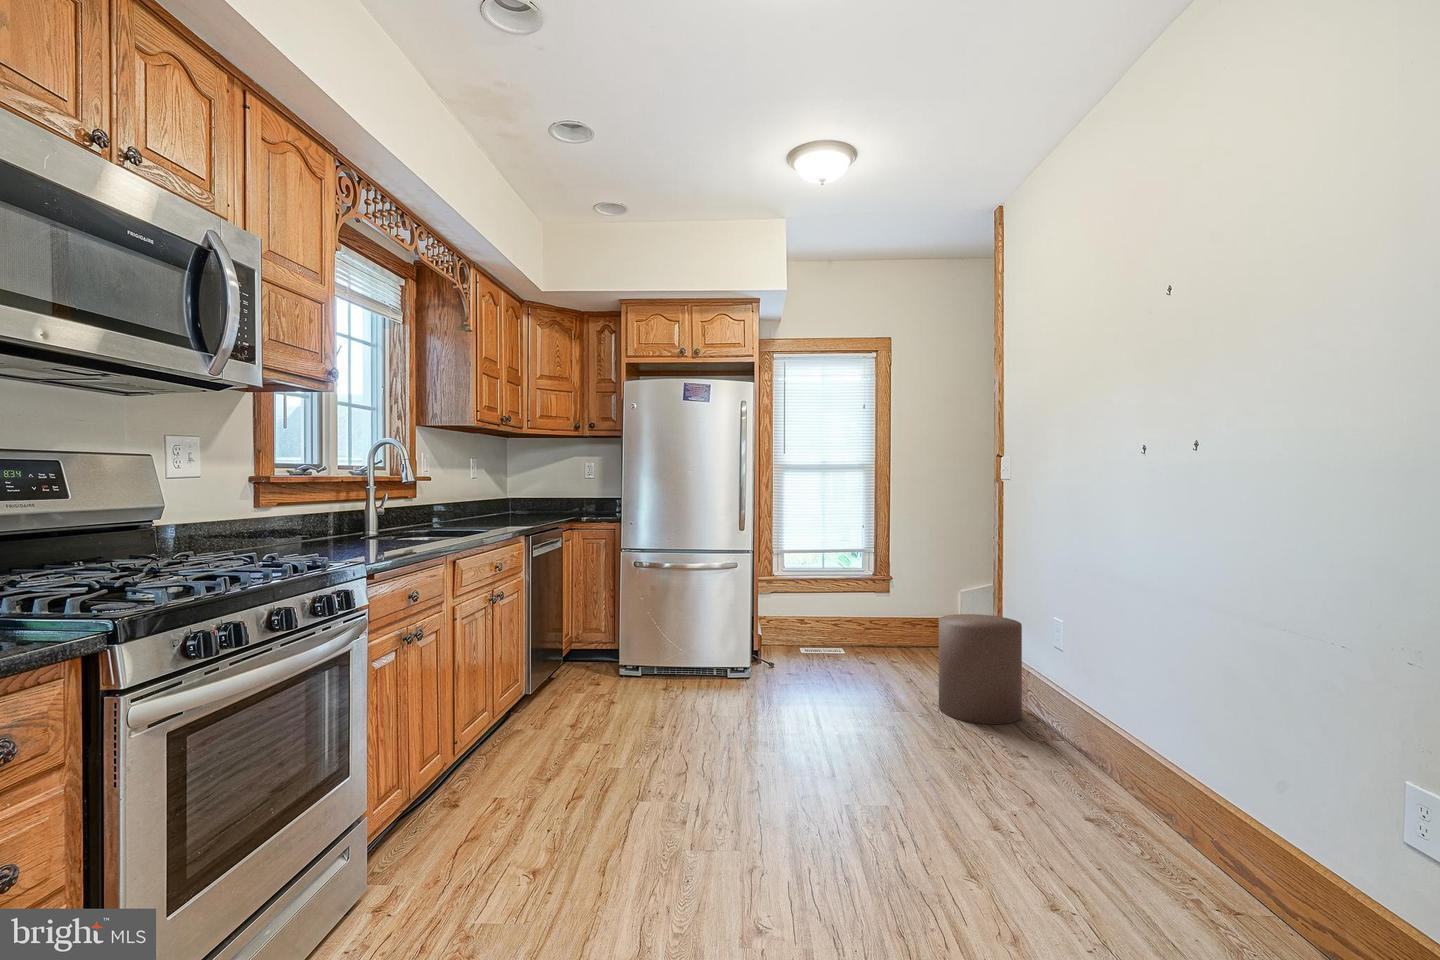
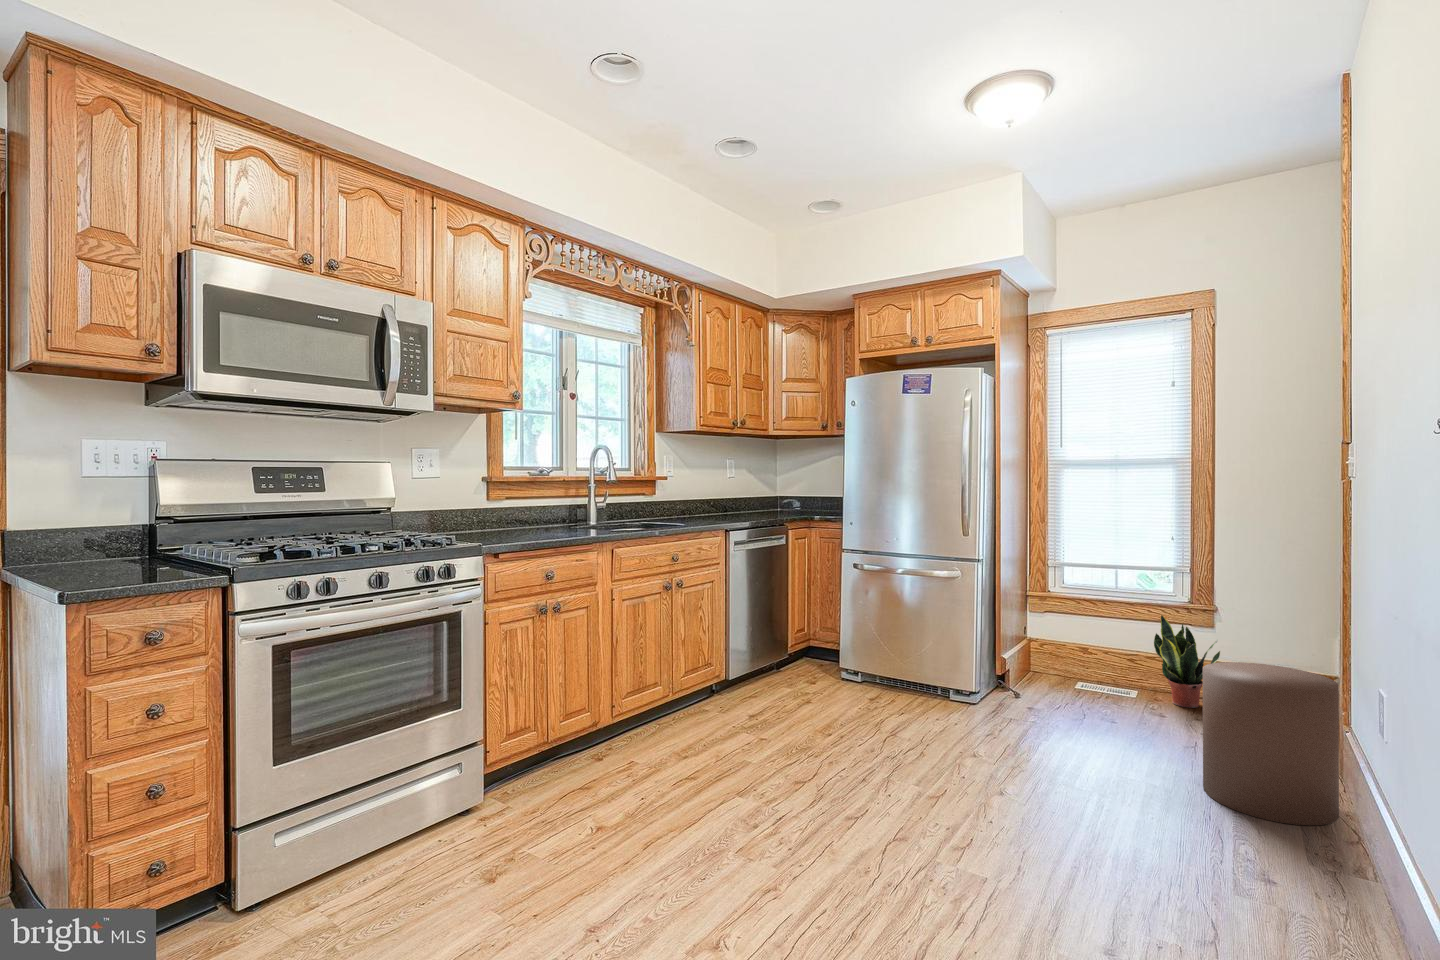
potted plant: none [855,587,901,656] -> present [1154,615,1220,708]

